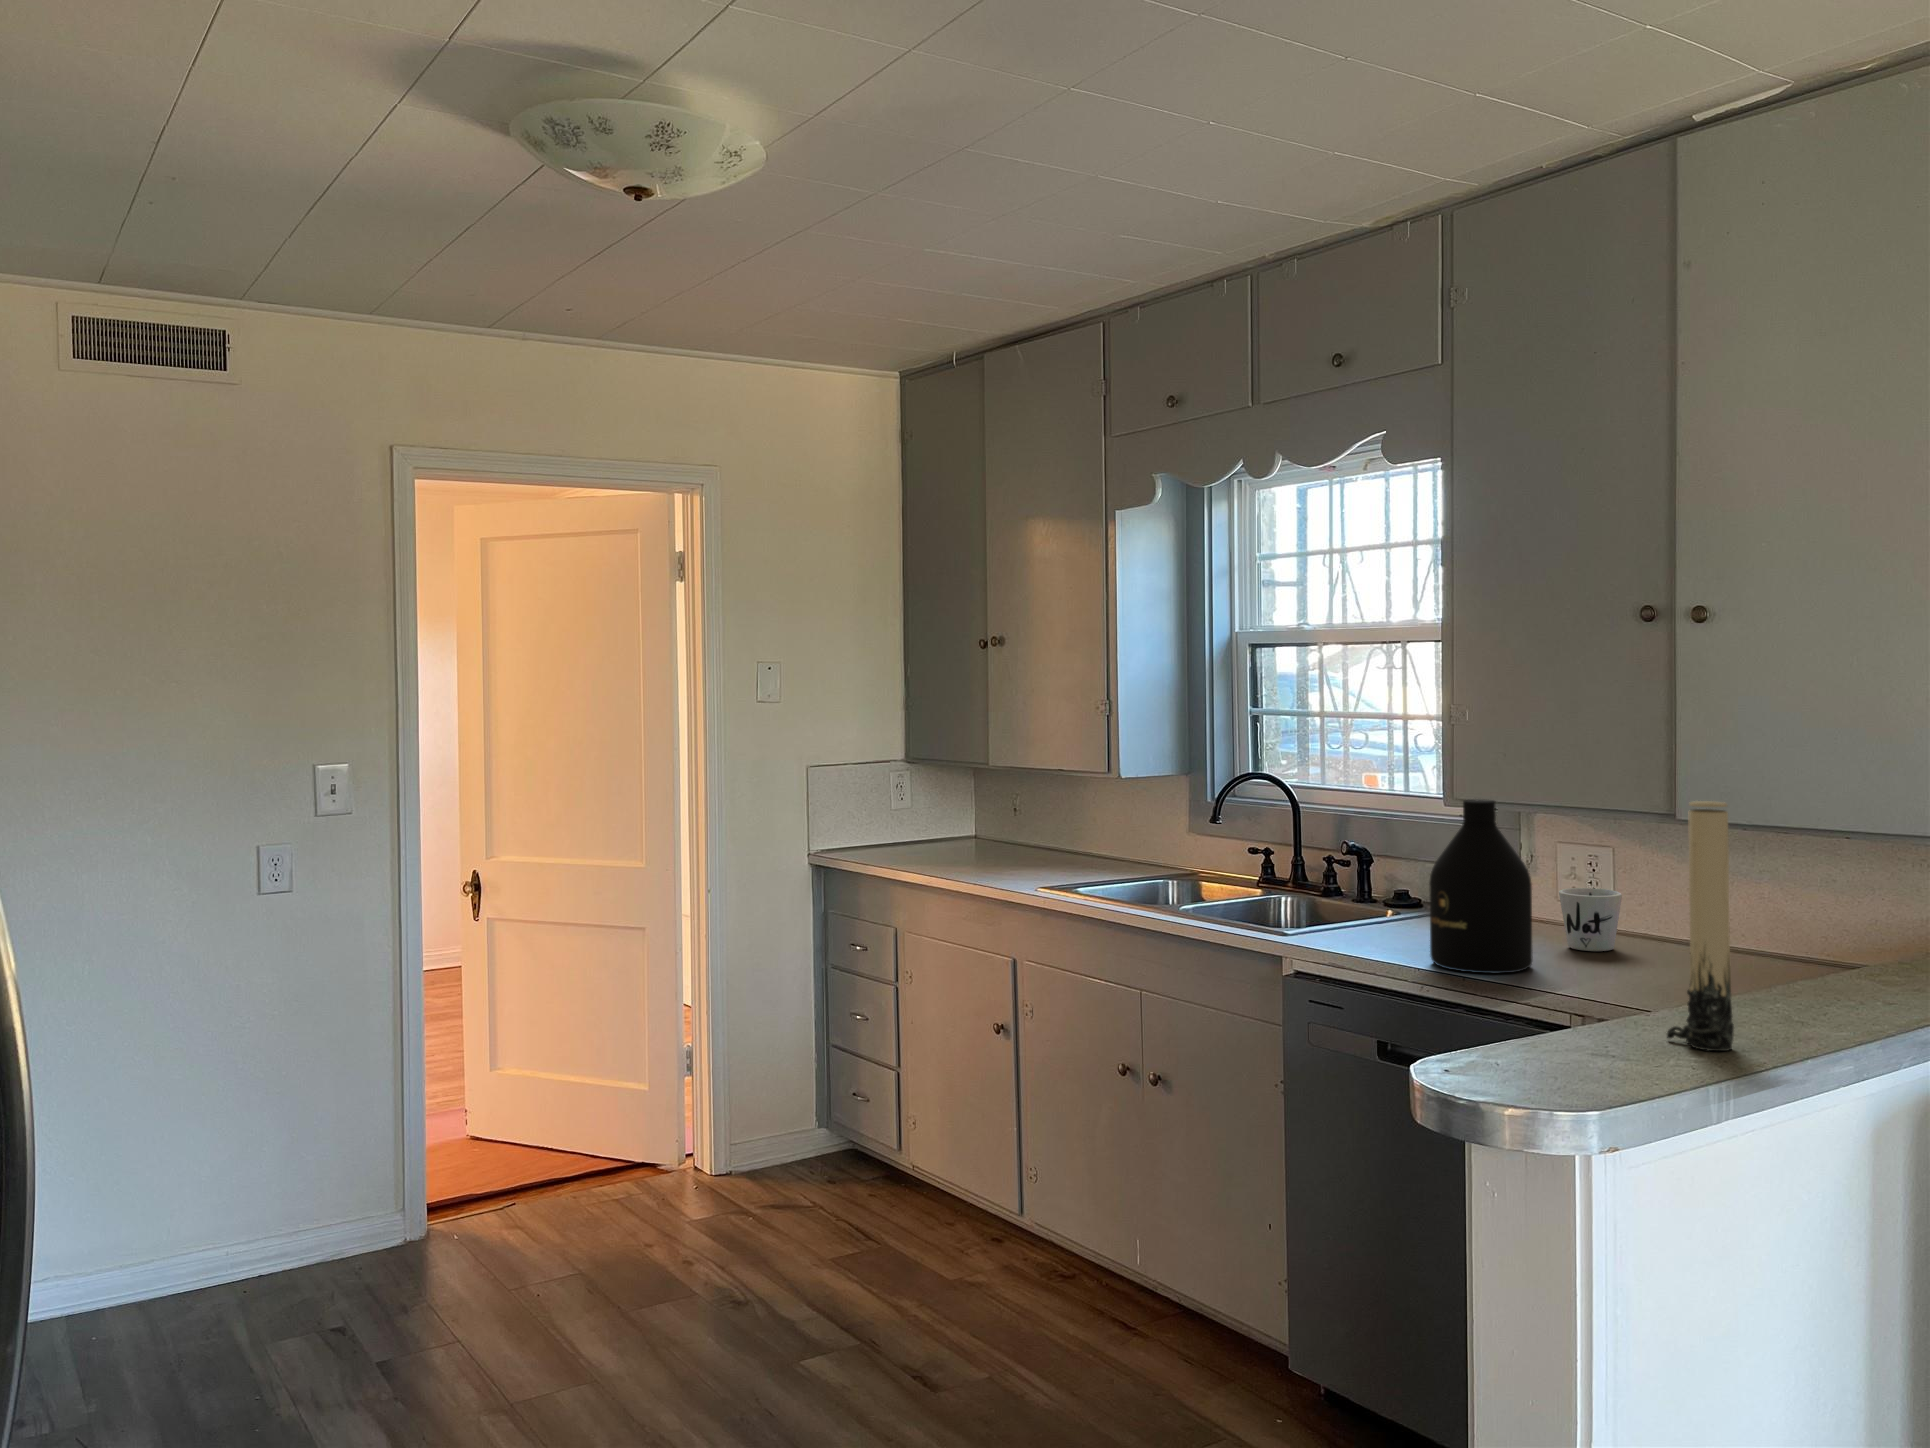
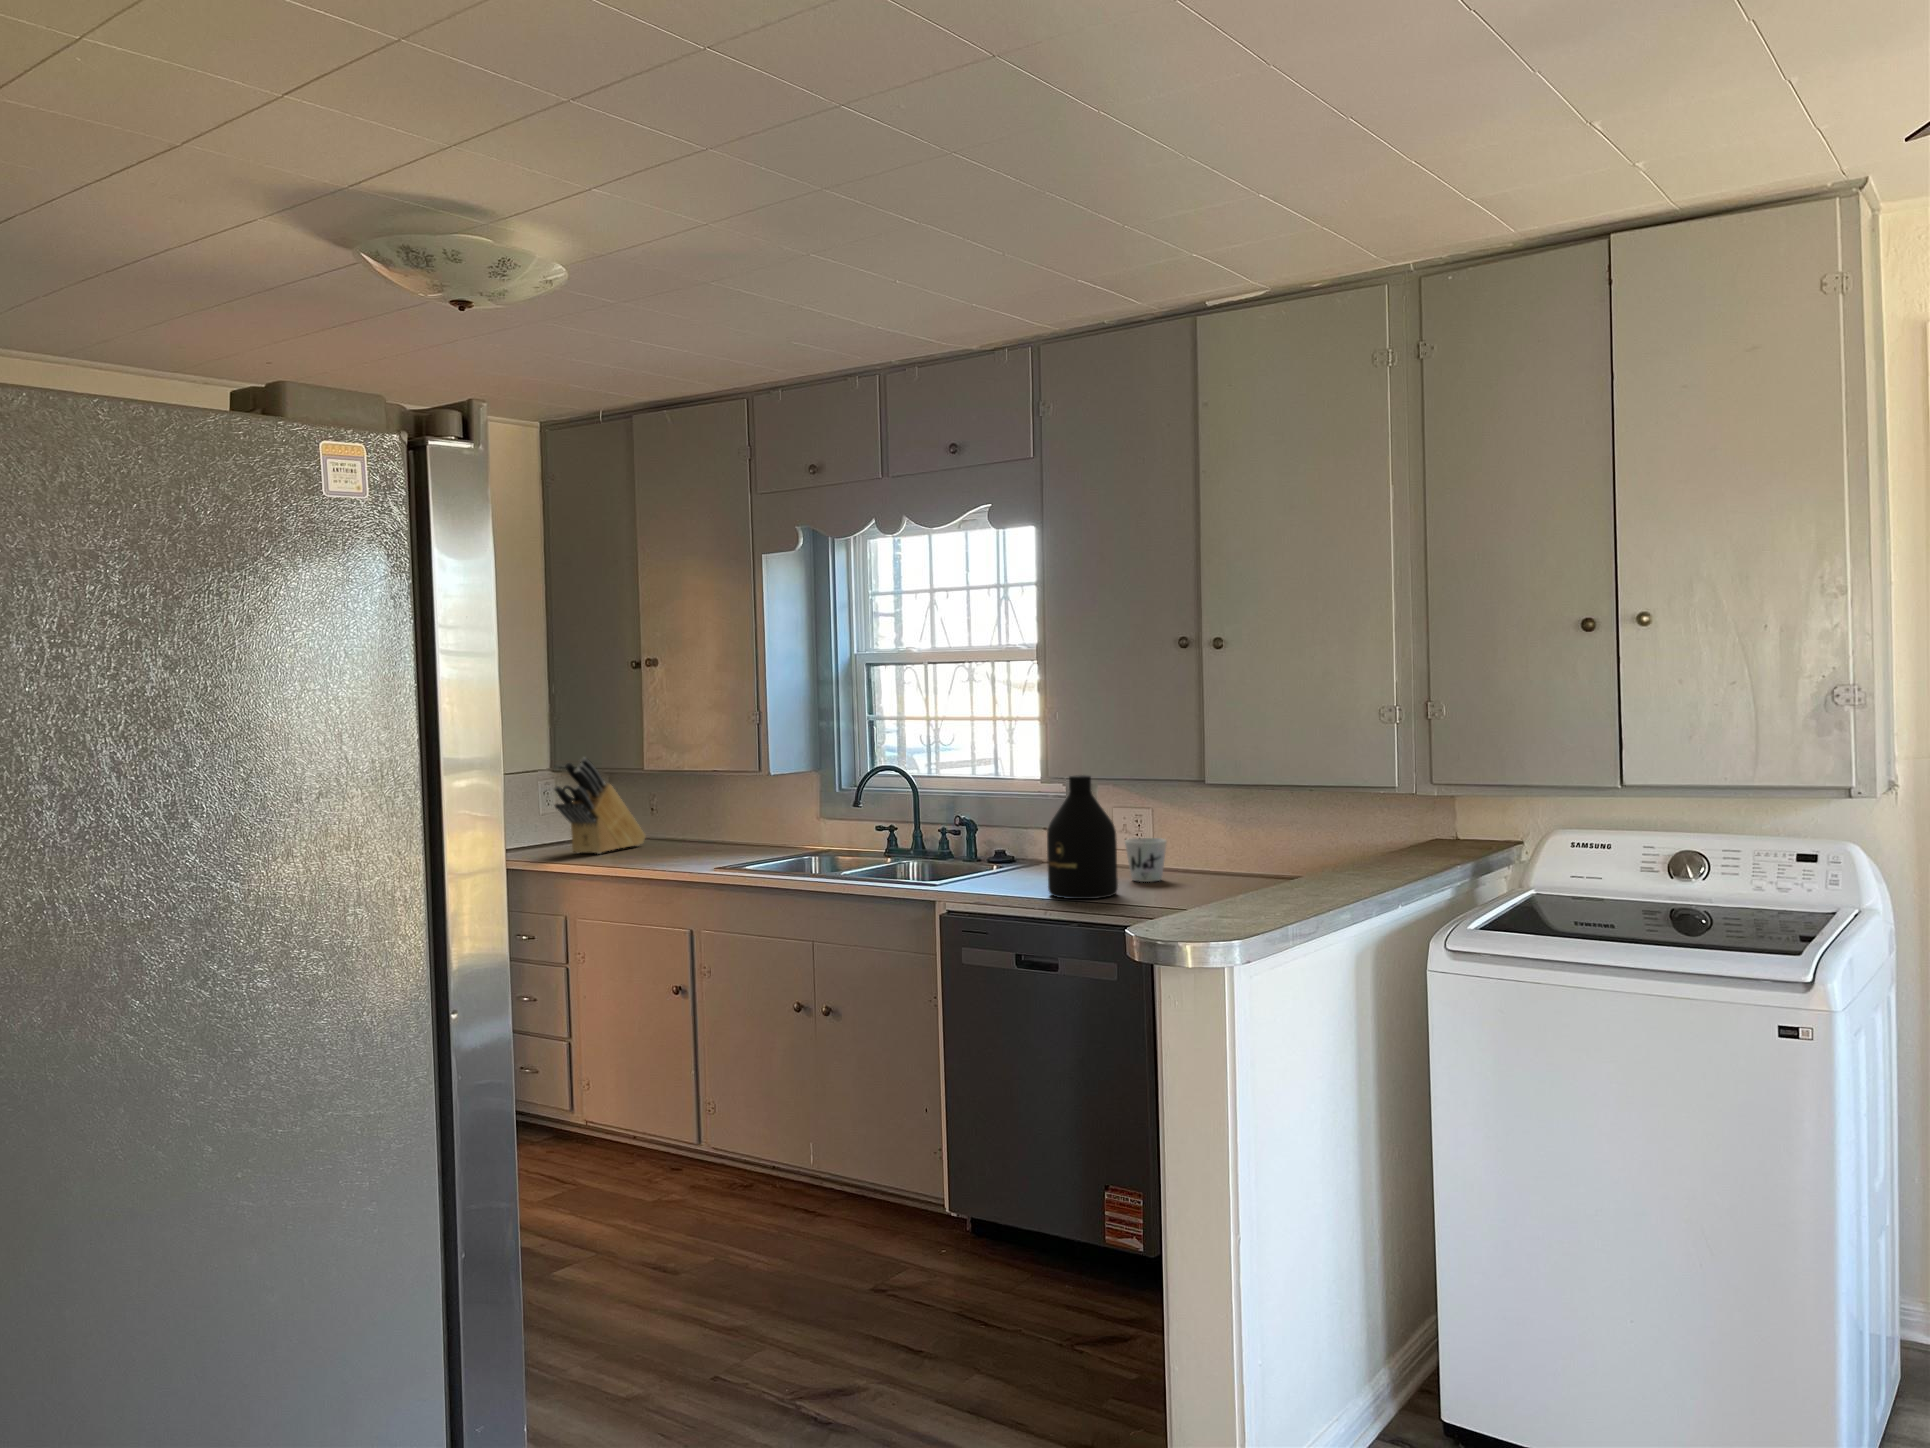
knife block: none [890,749,1003,860] -> present [554,757,646,854]
candle: present [1667,801,1734,1051] -> none [1258,759,1297,910]

